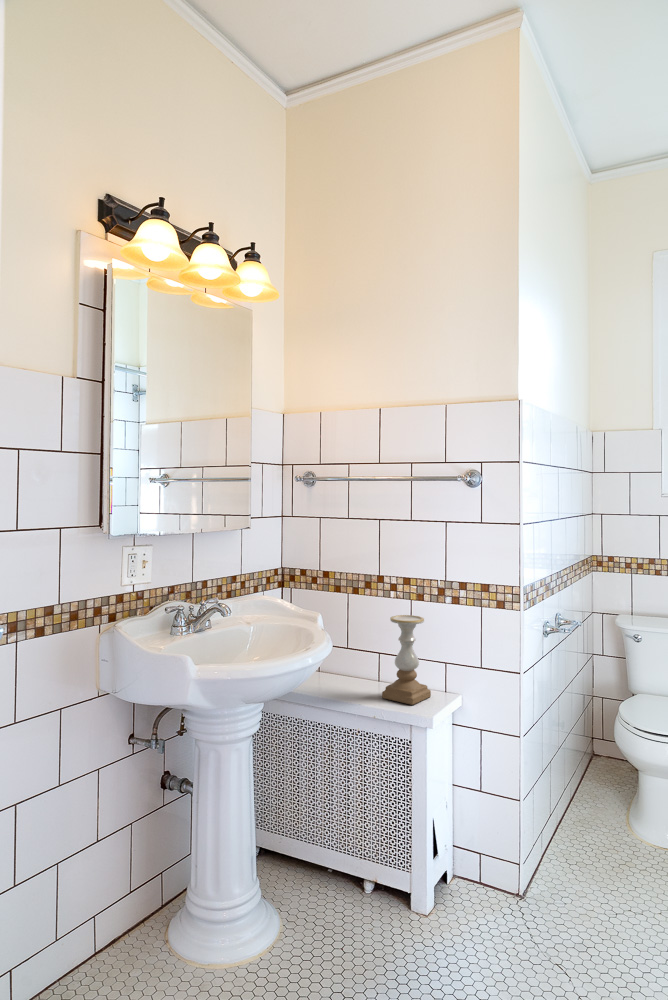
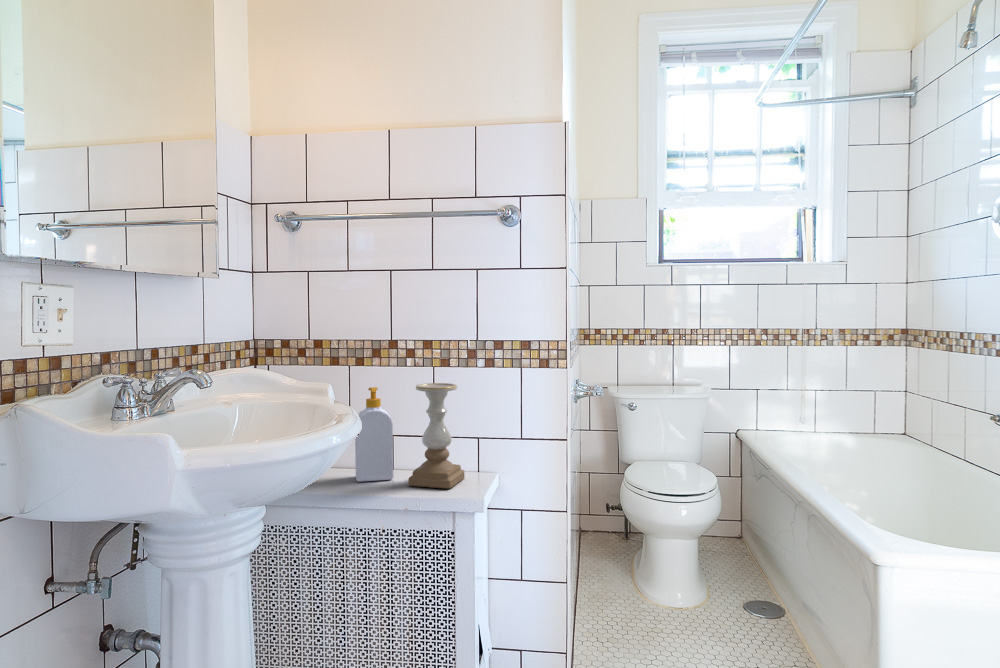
soap bottle: none [344,615,375,691] -> present [355,387,393,482]

